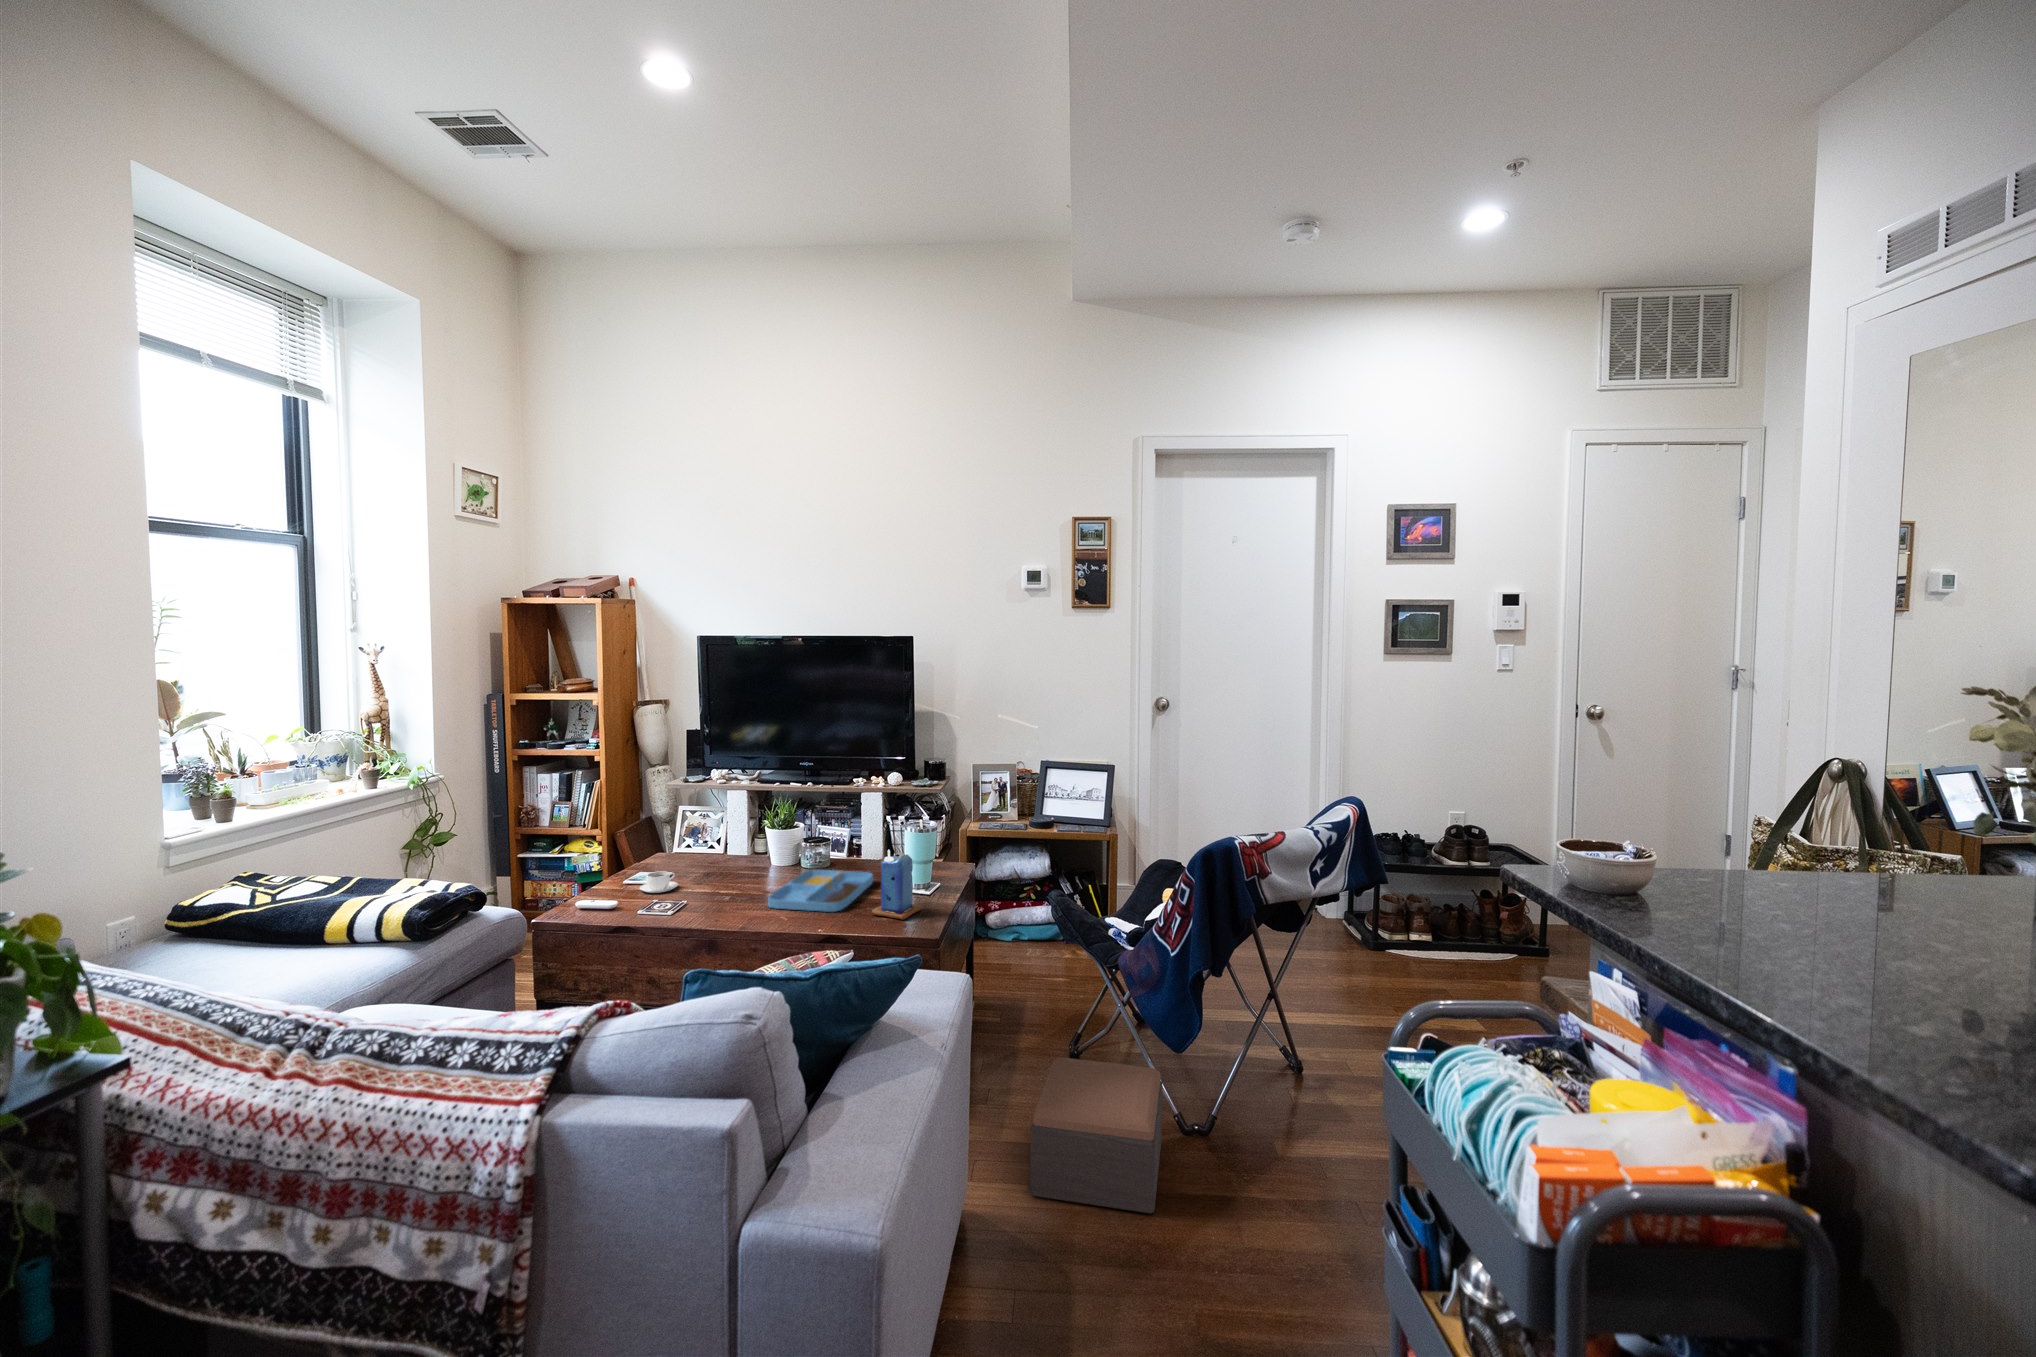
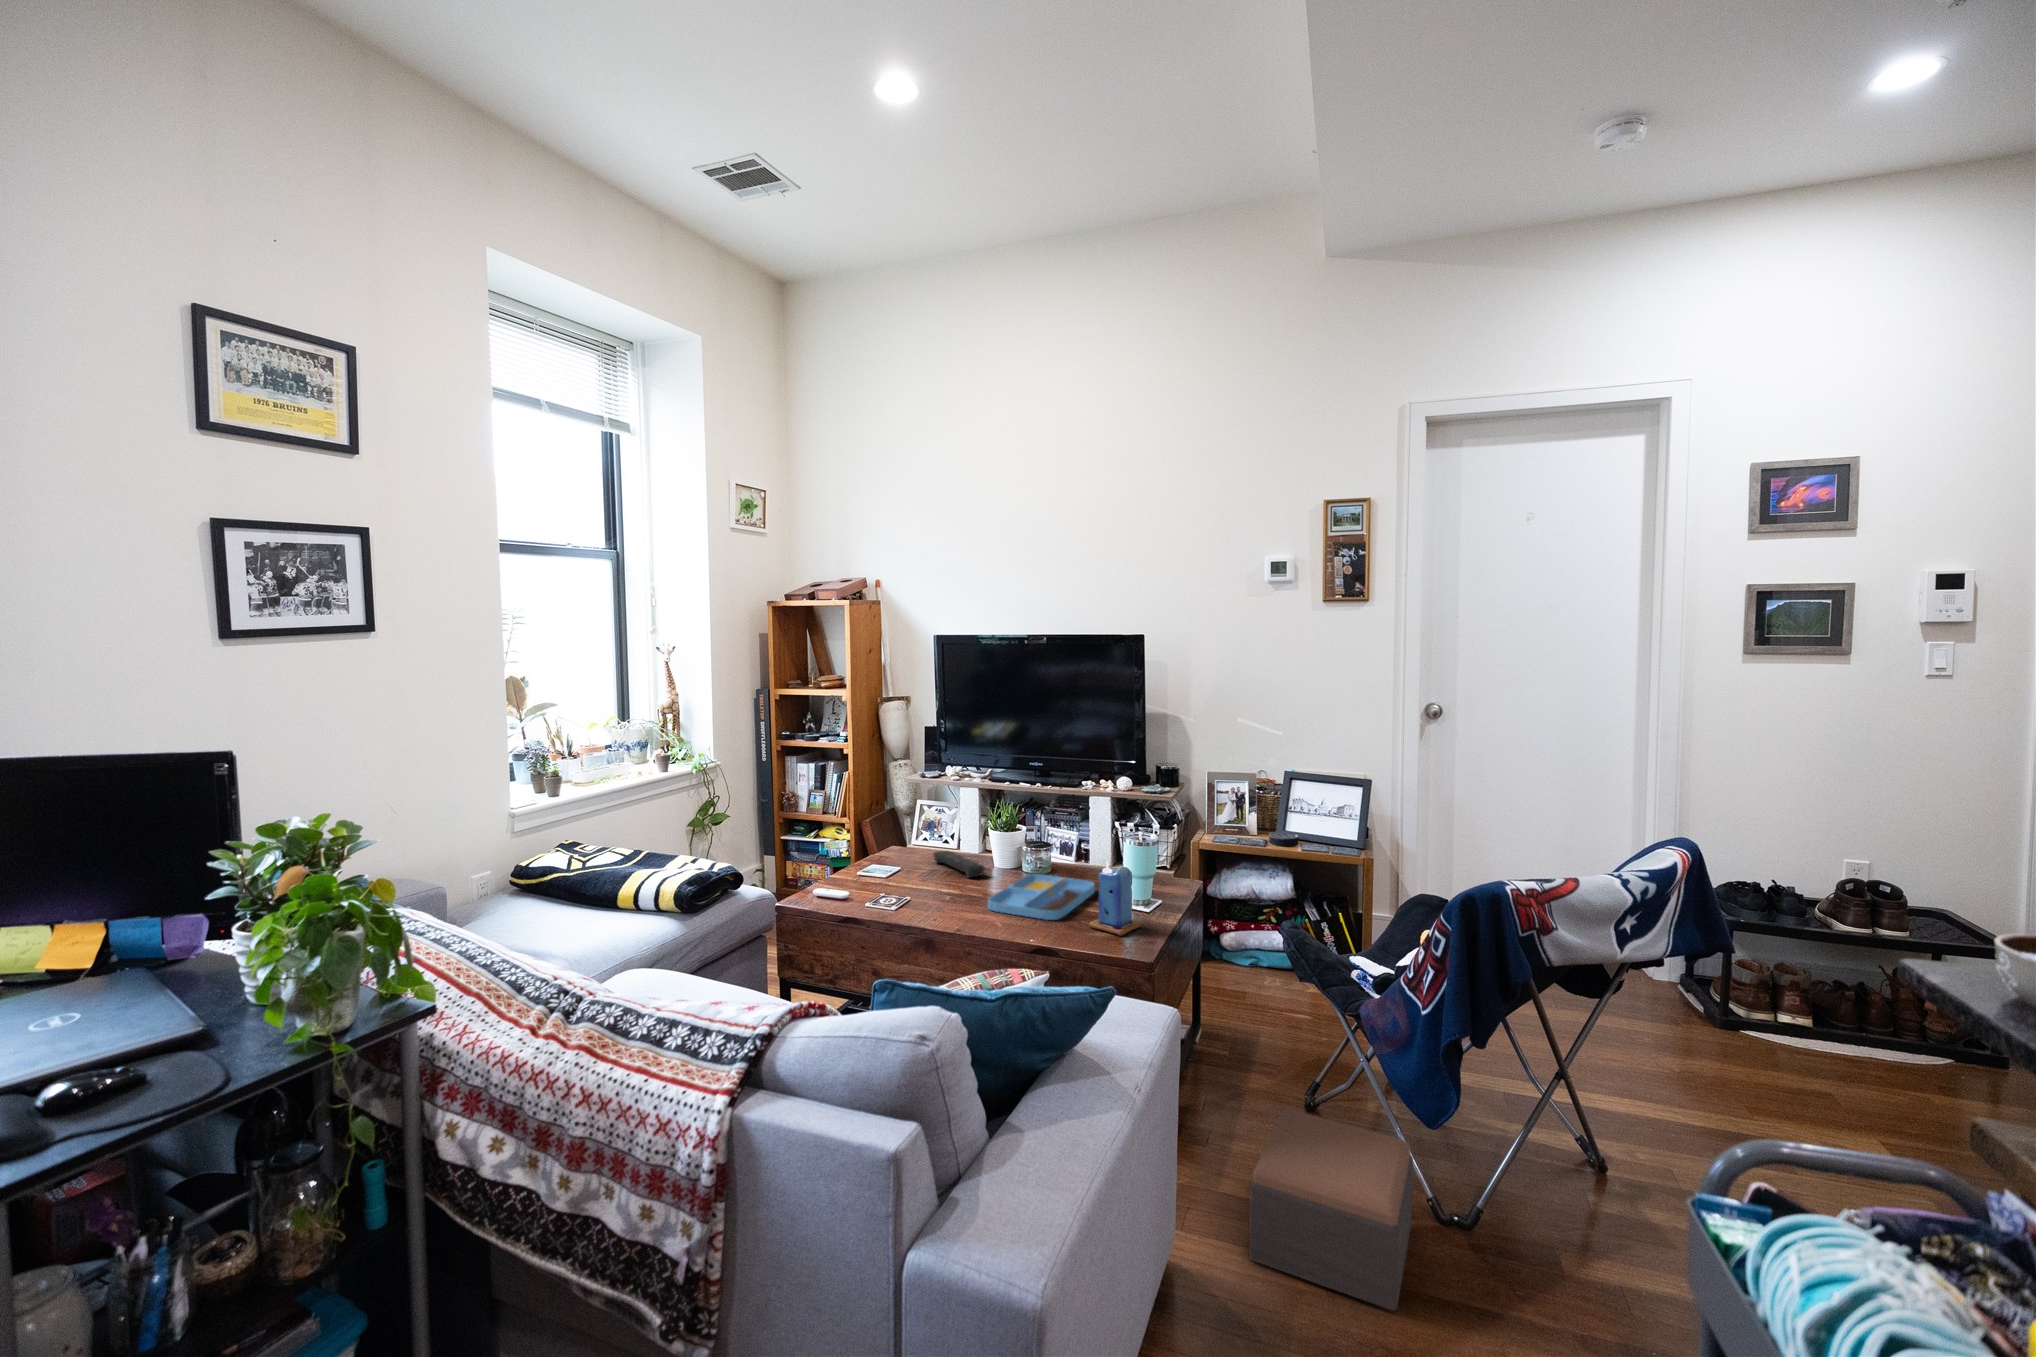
remote control: none [703,854,760,879] -> present [934,851,985,877]
coffee cup: present [640,871,678,893] -> none [873,864,908,885]

